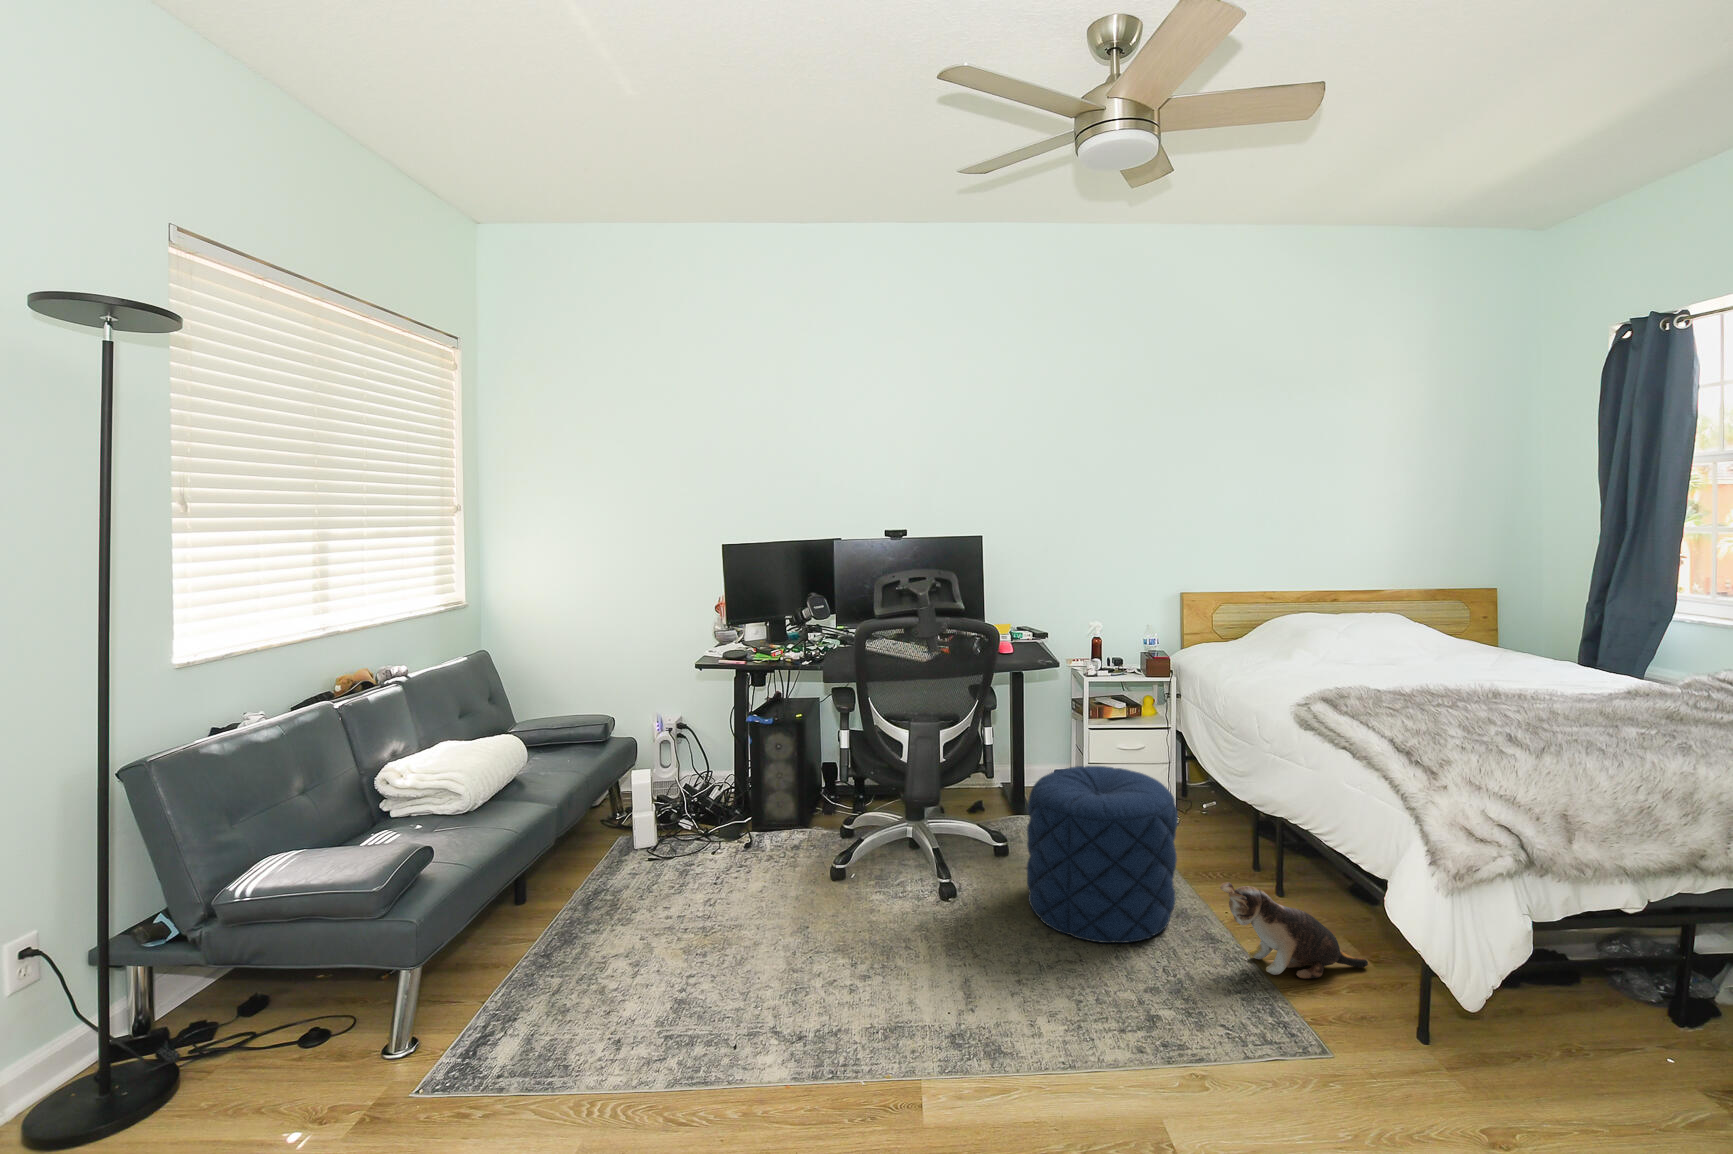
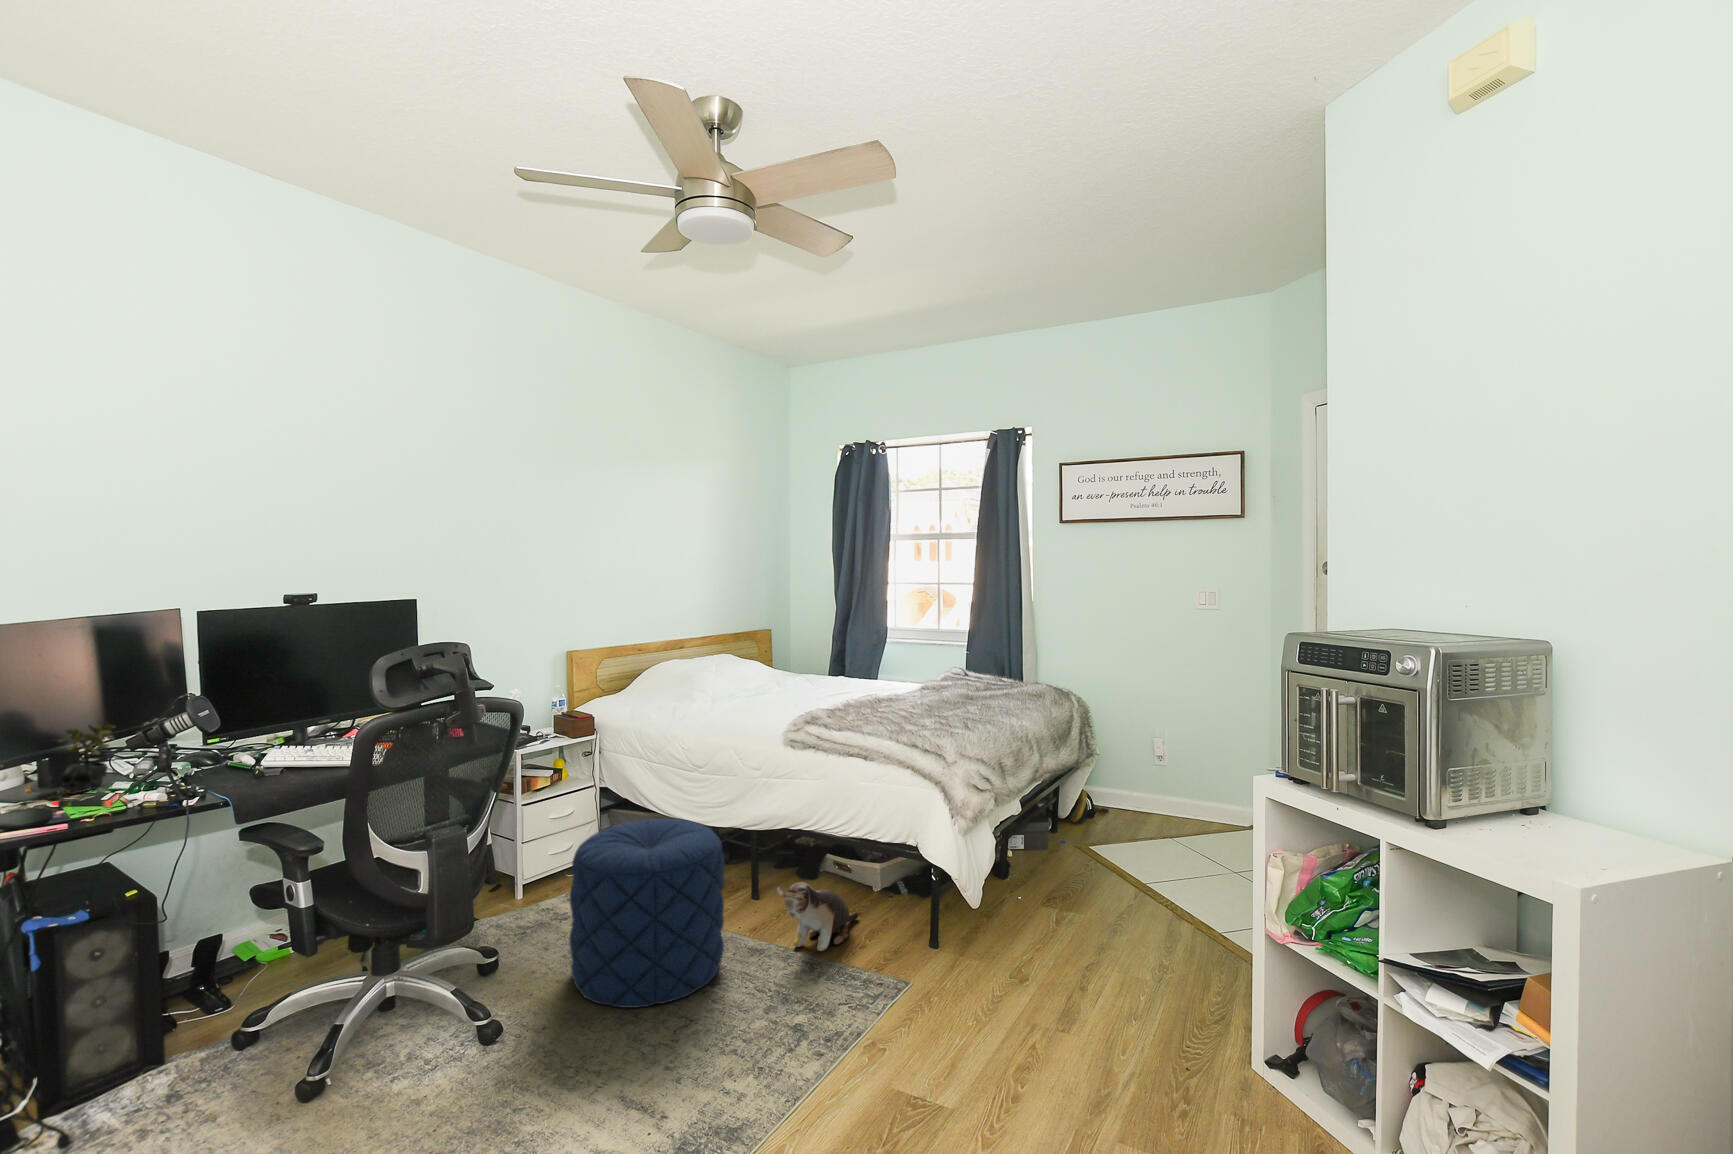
succulent plant: none [776,609,804,652] -> present [58,721,114,794]

